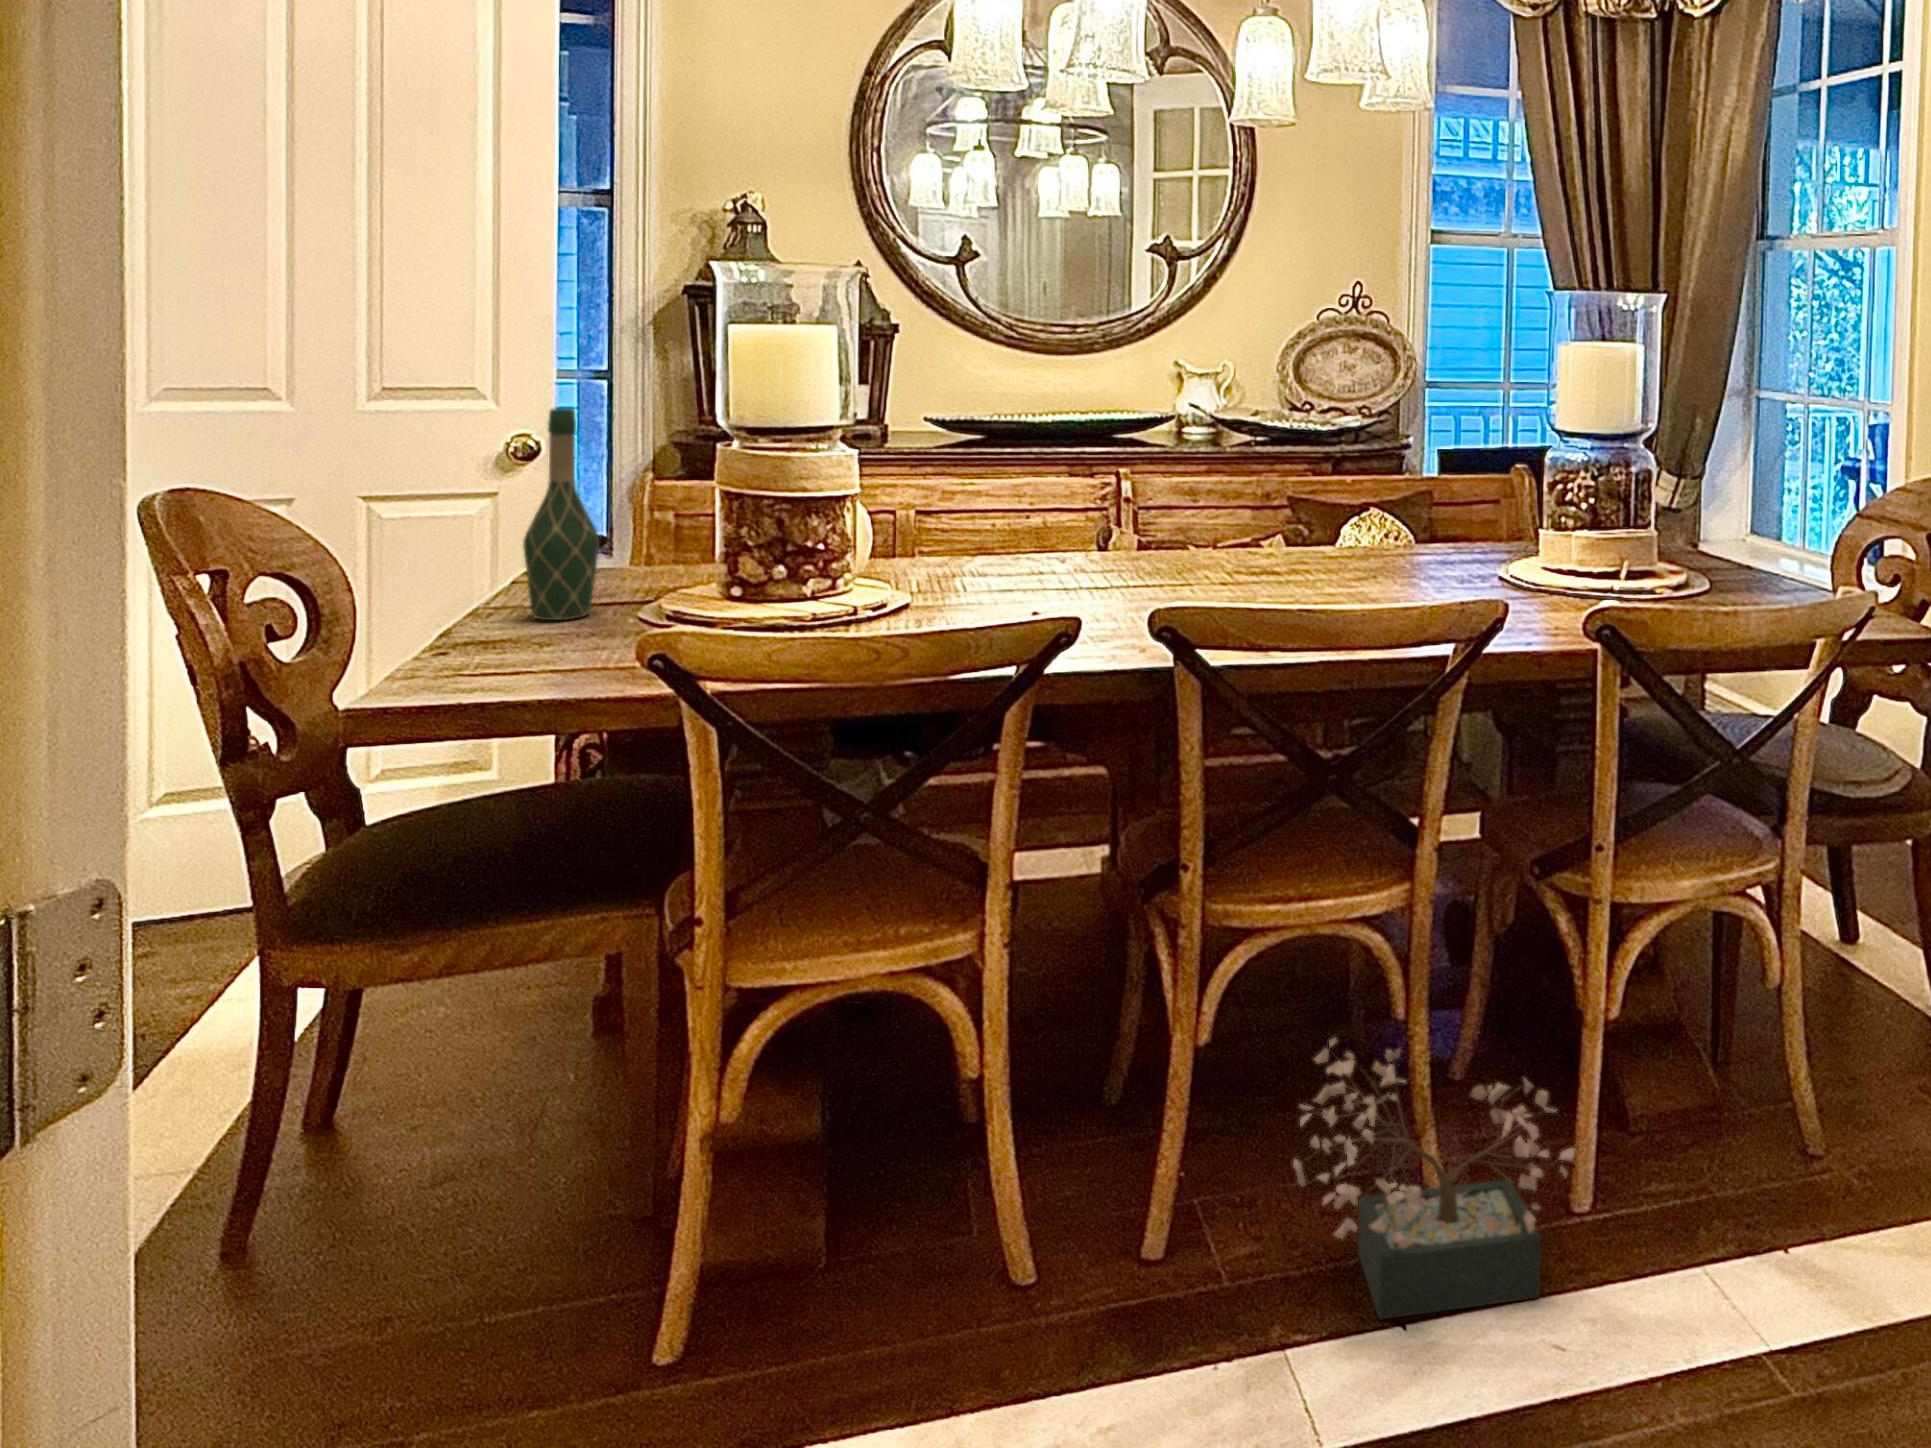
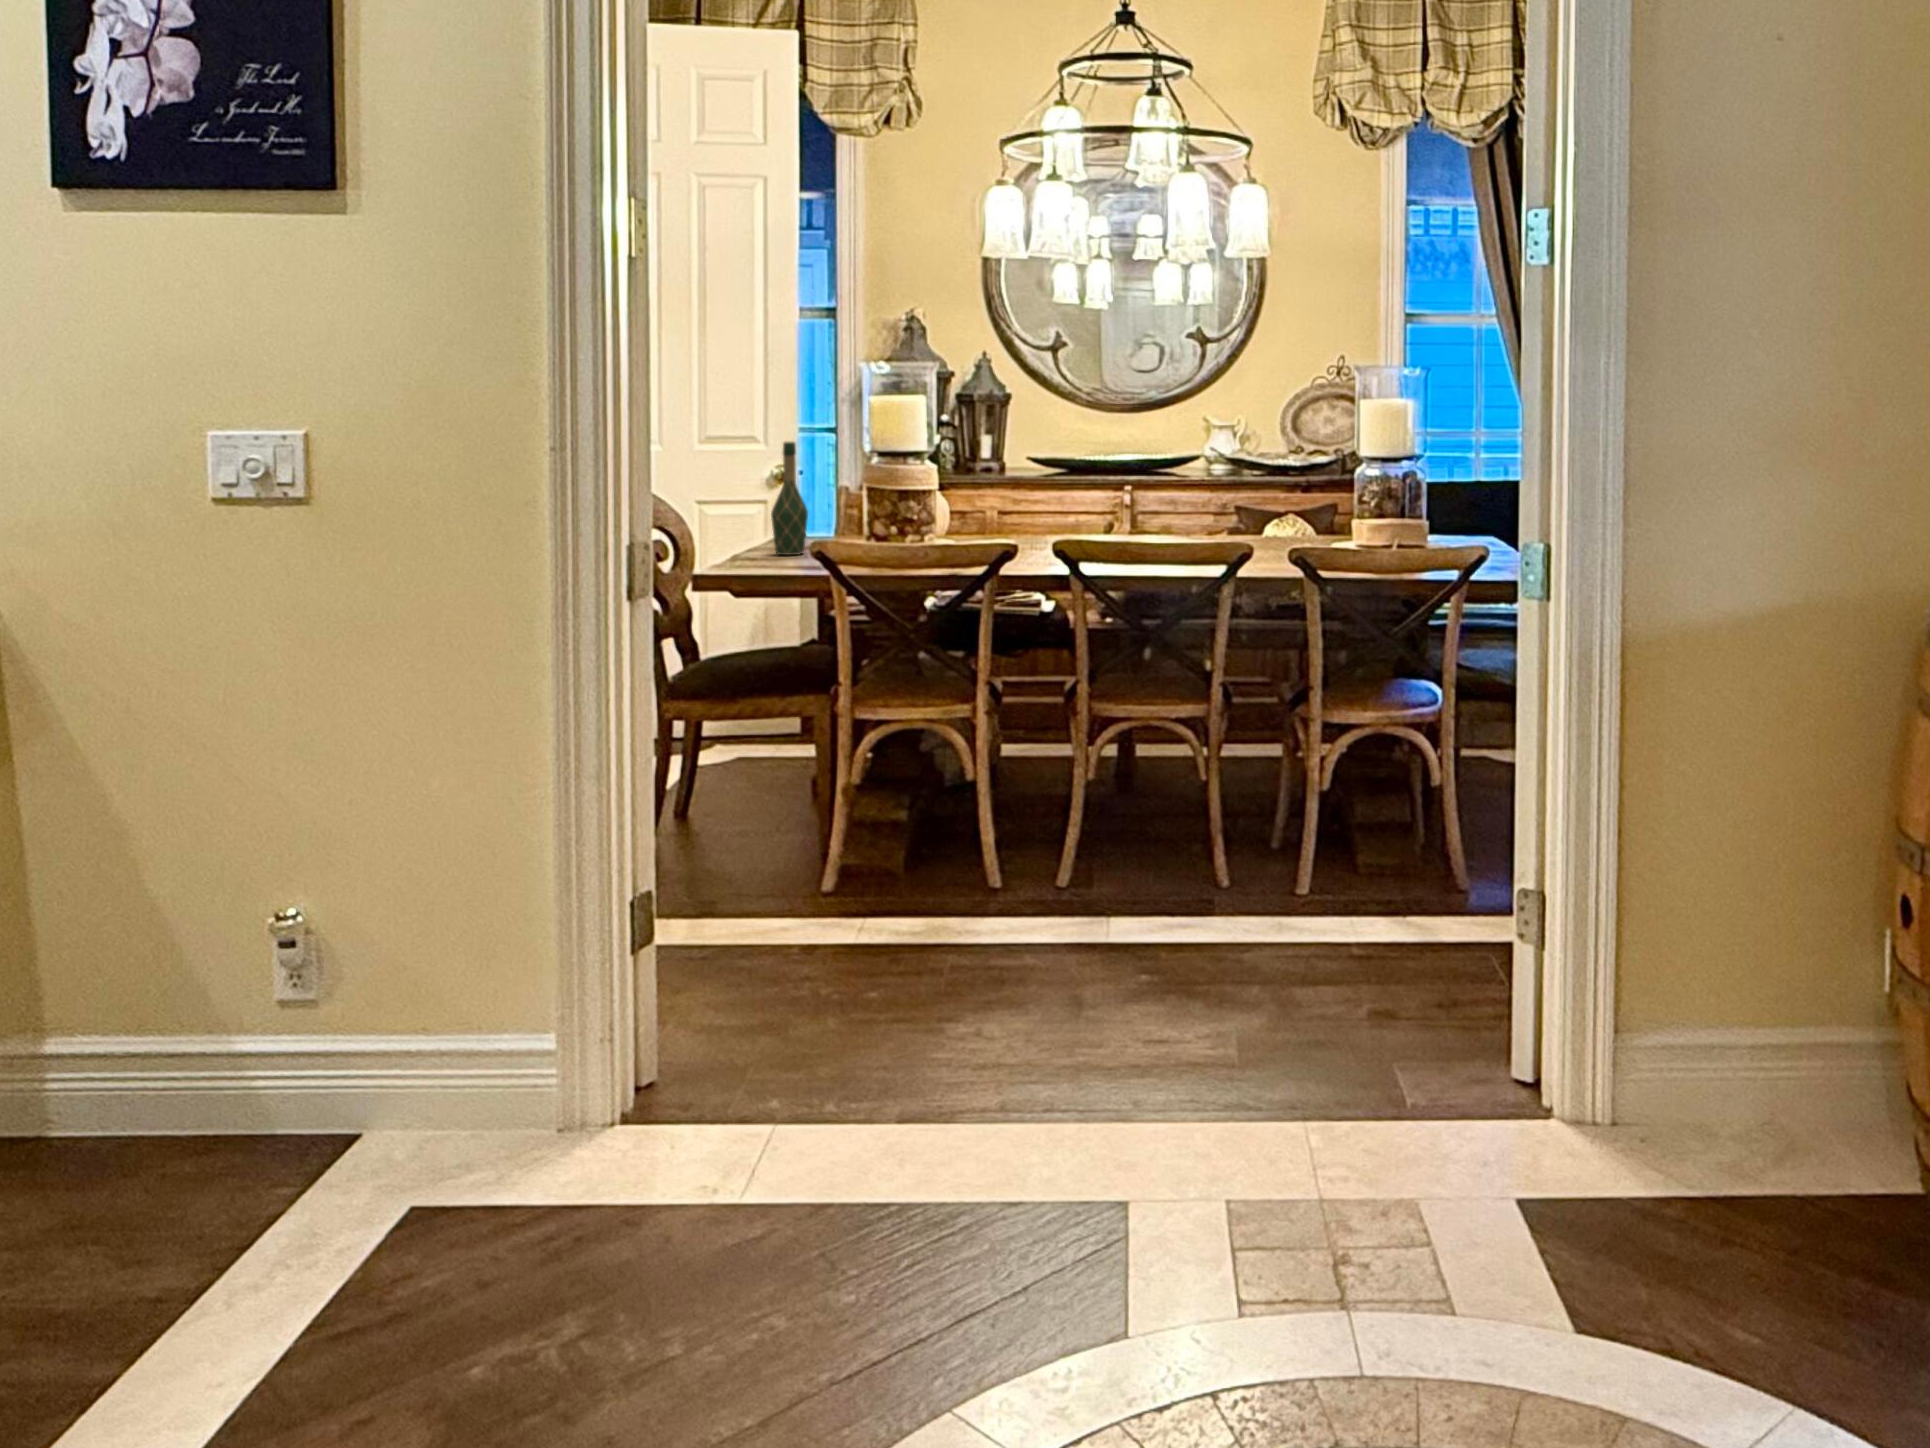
decorative plant: present [1293,1038,1575,1319] -> none [1134,785,1291,929]

